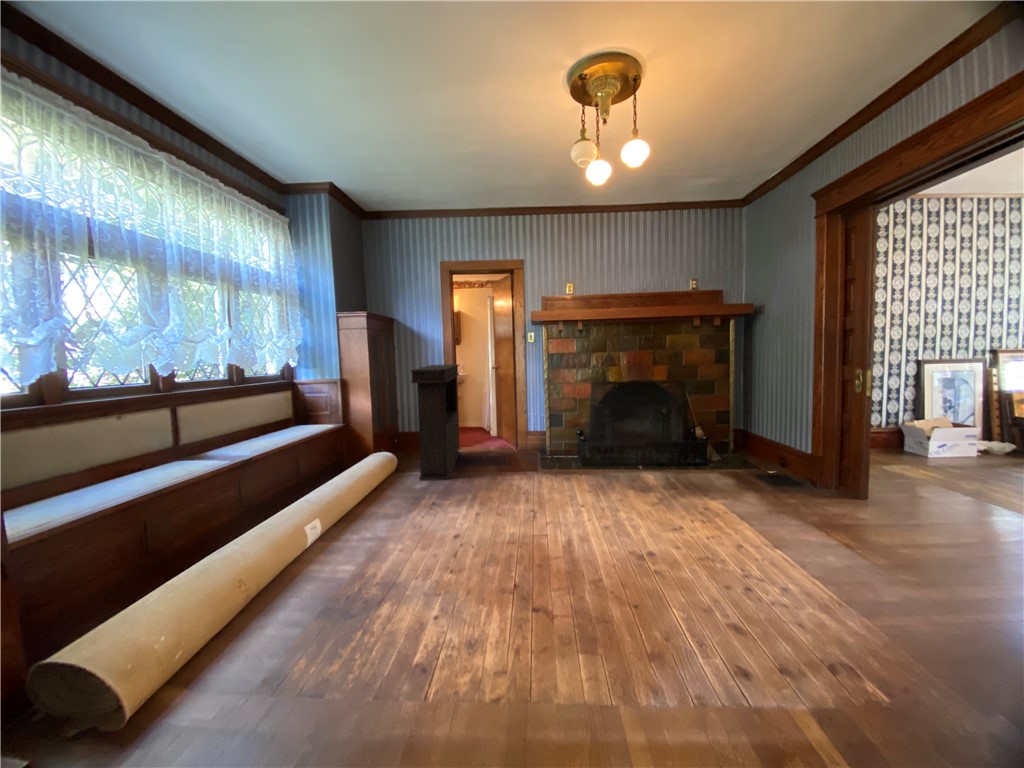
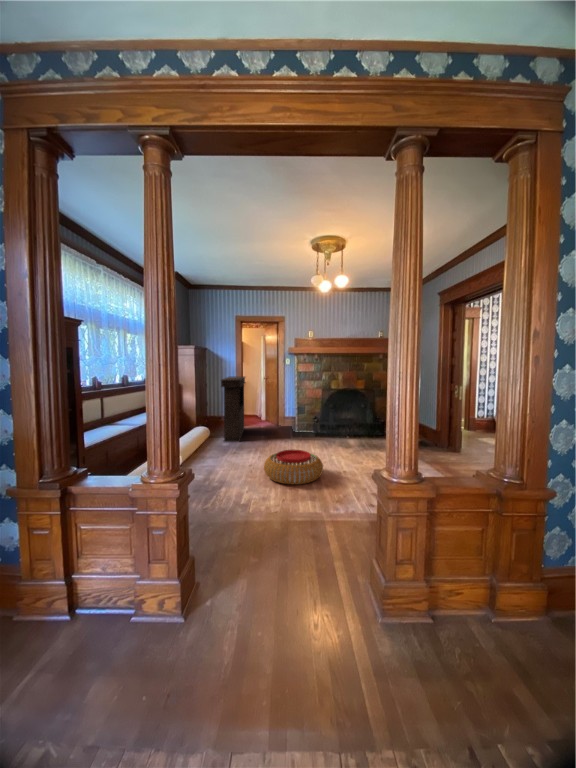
pouf: none [483,504,604,583] -> present [264,450,323,484]

